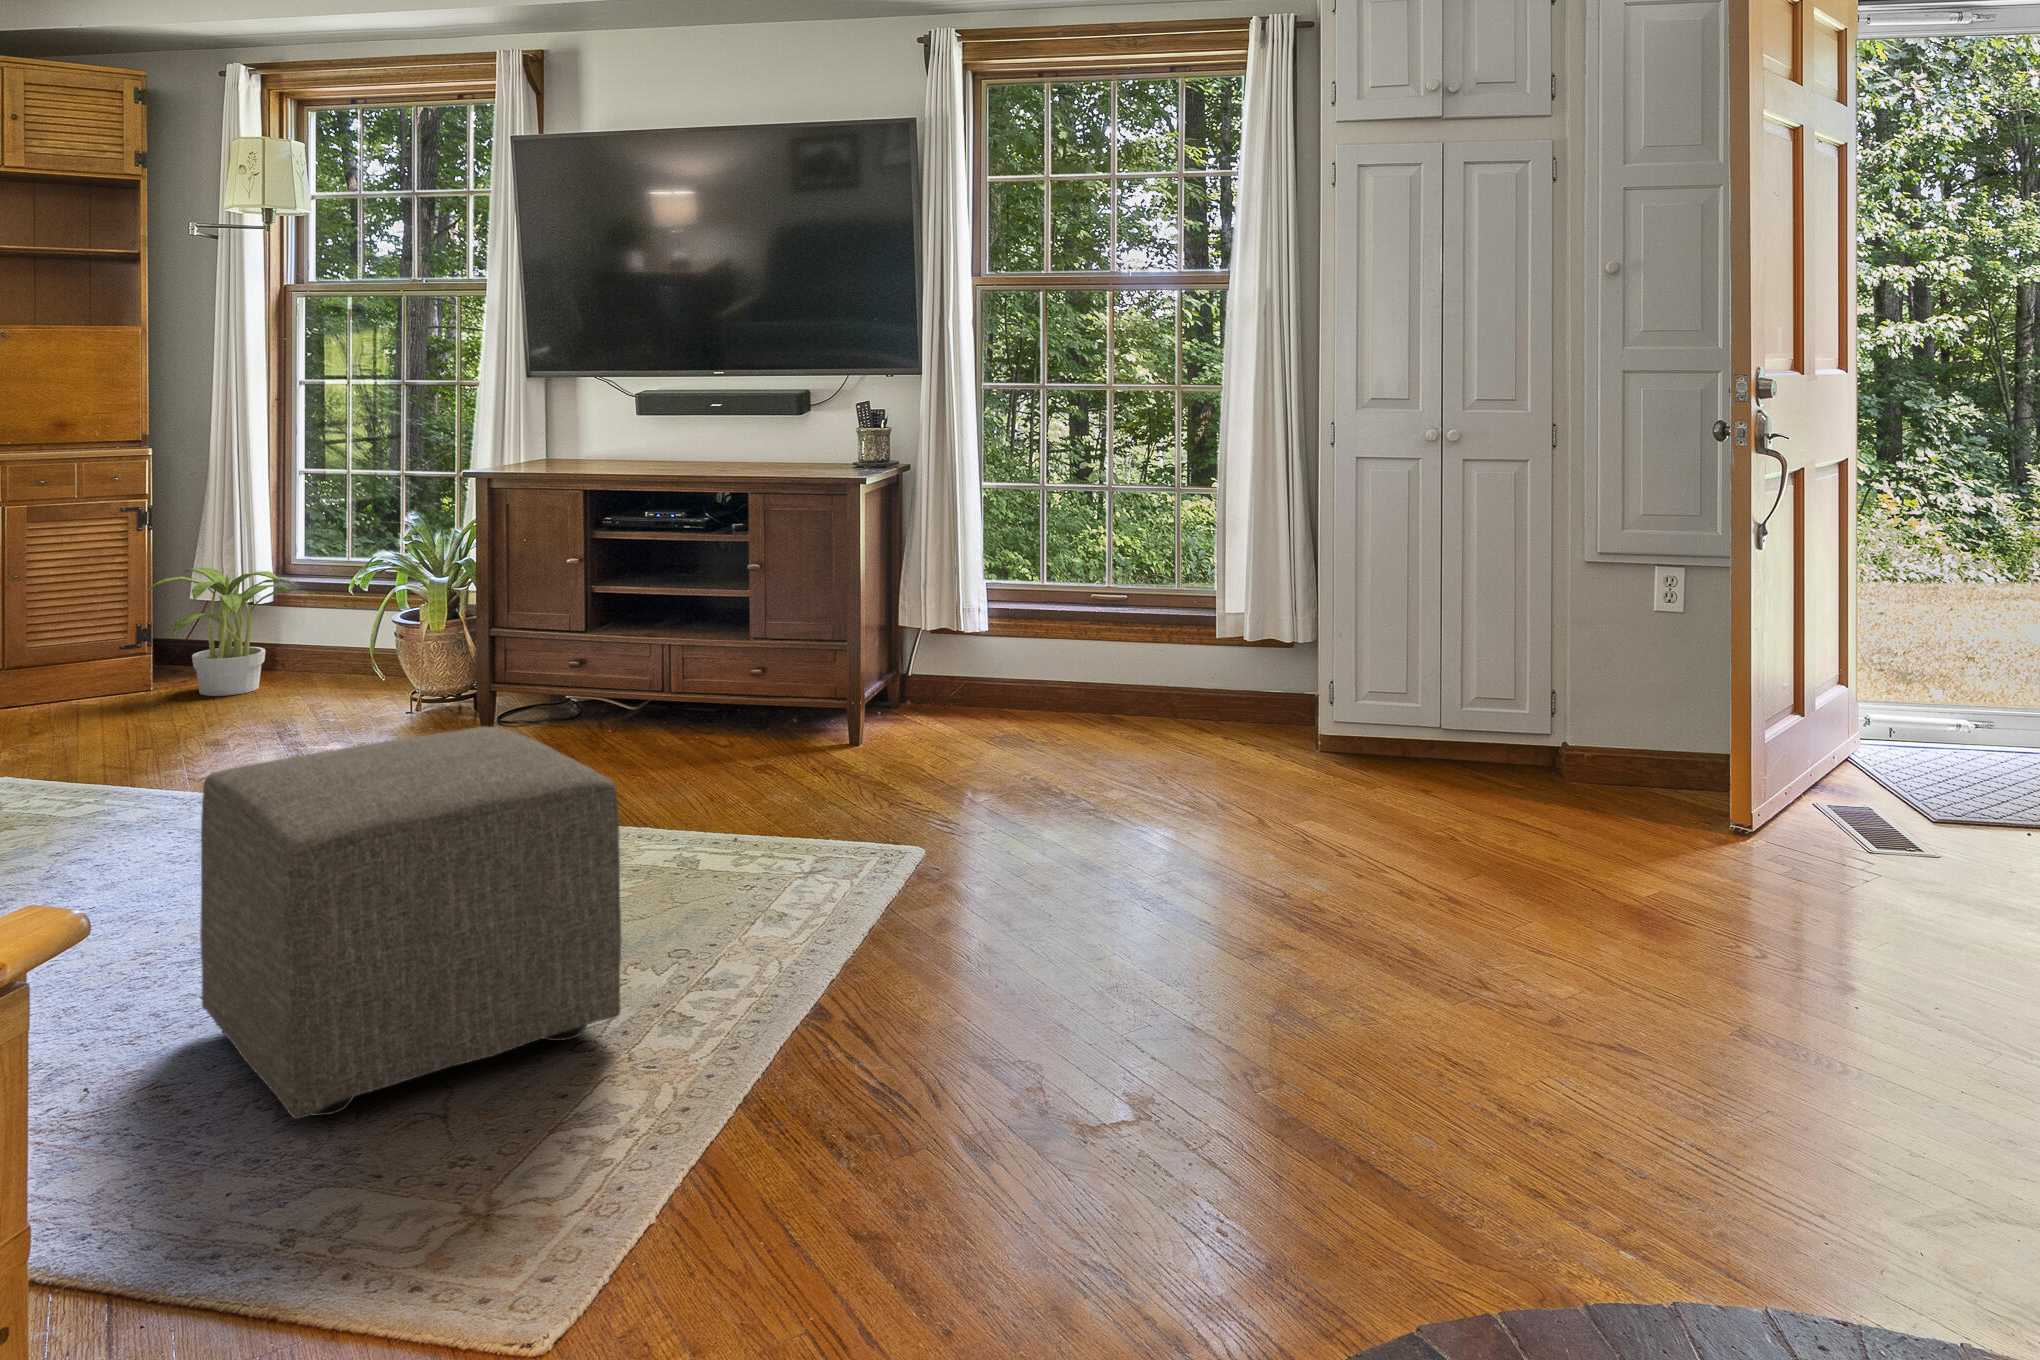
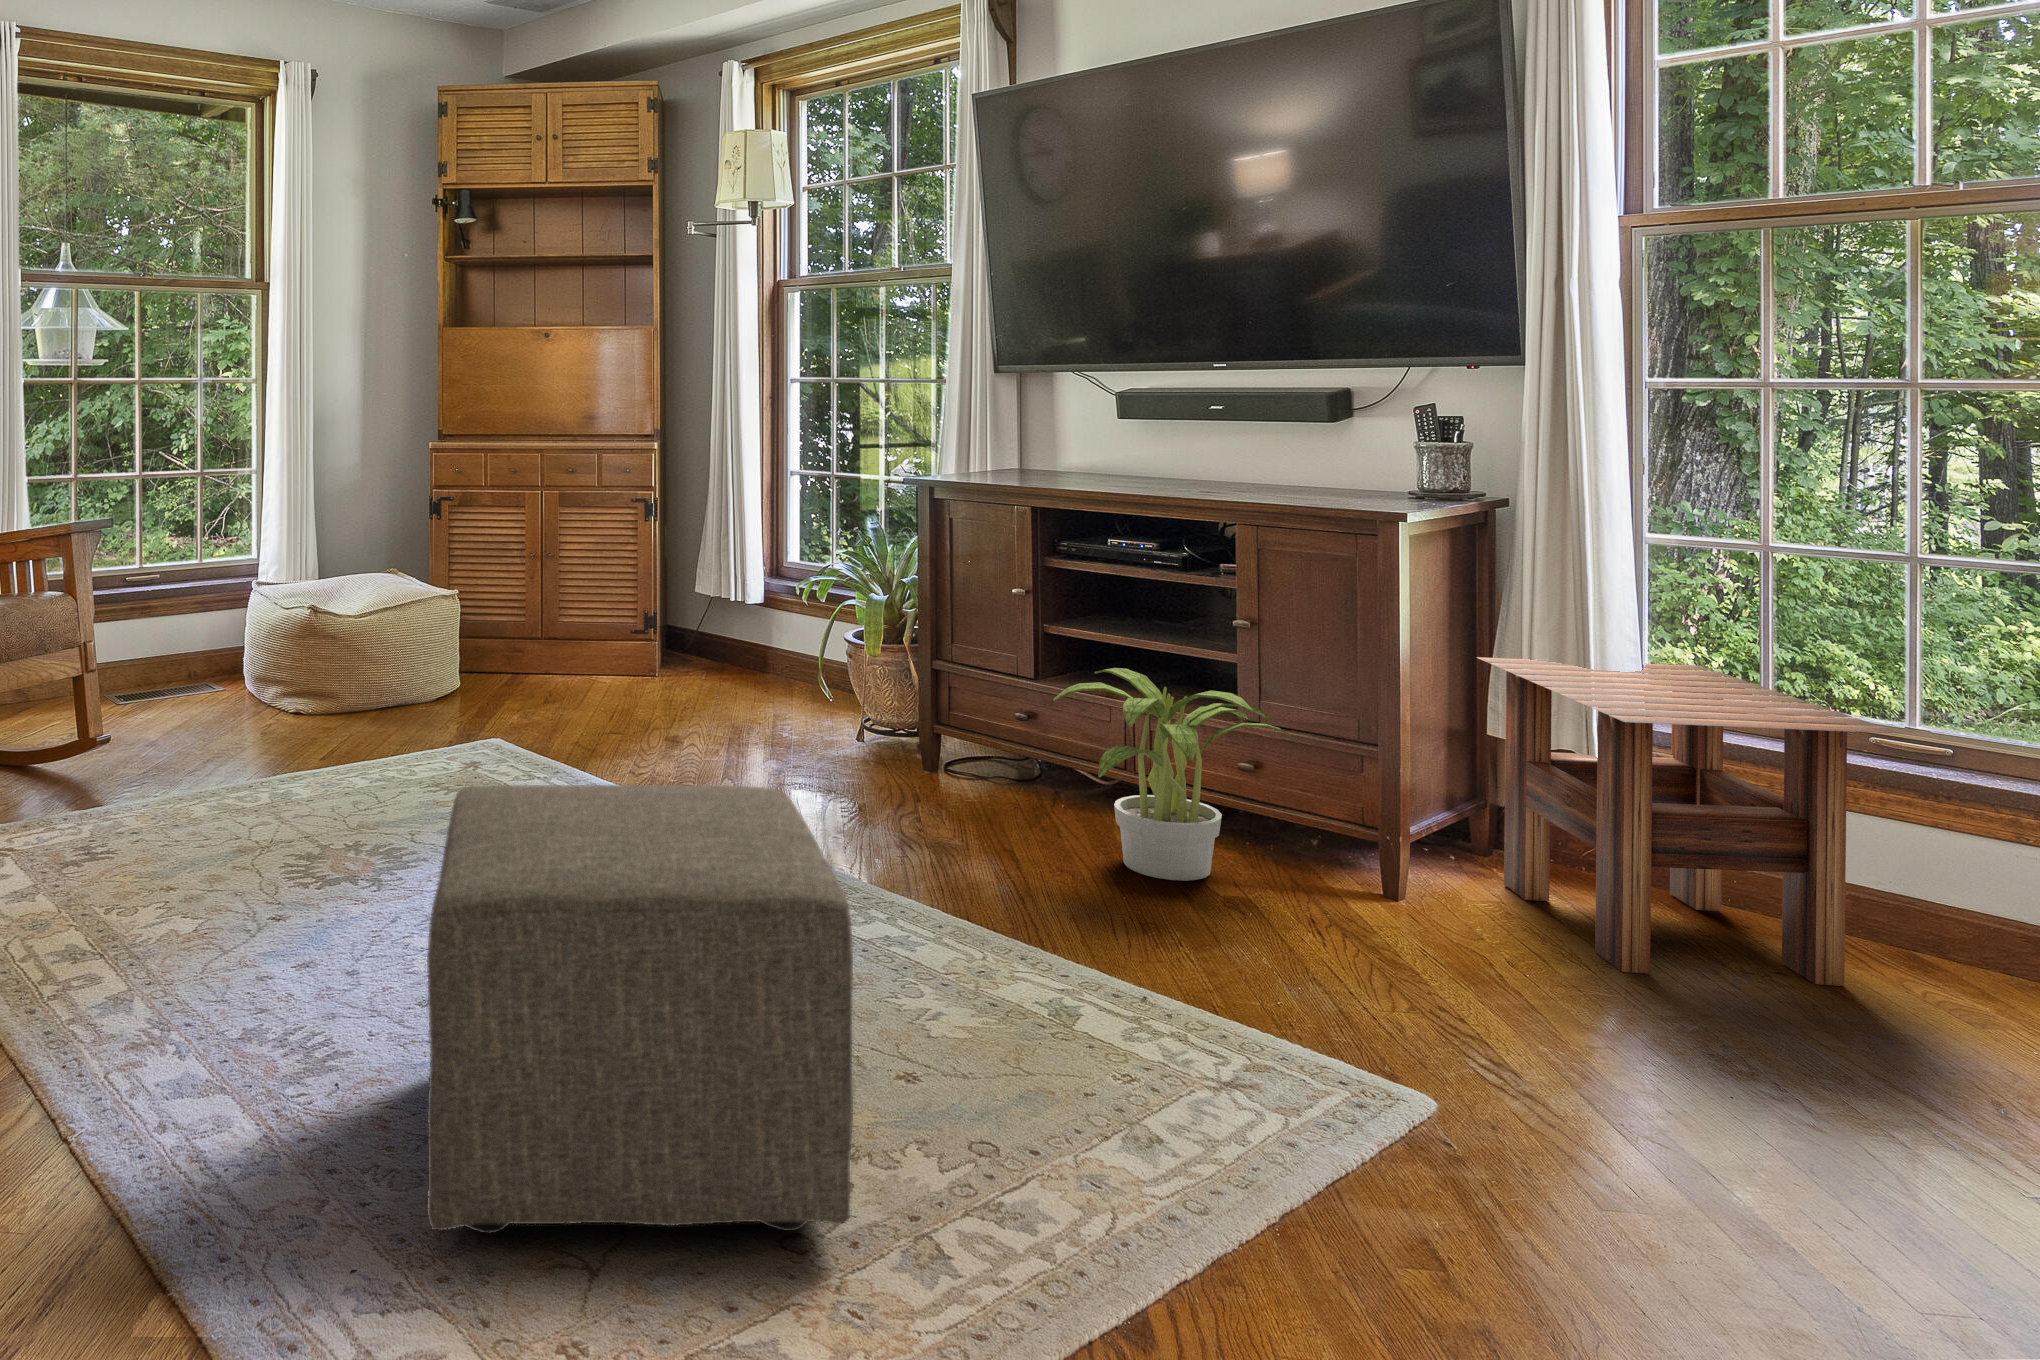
side table: none [910,560,1146,764] -> present [1477,657,1901,986]
potted plant: present [146,567,313,696] -> present [1053,668,1298,881]

